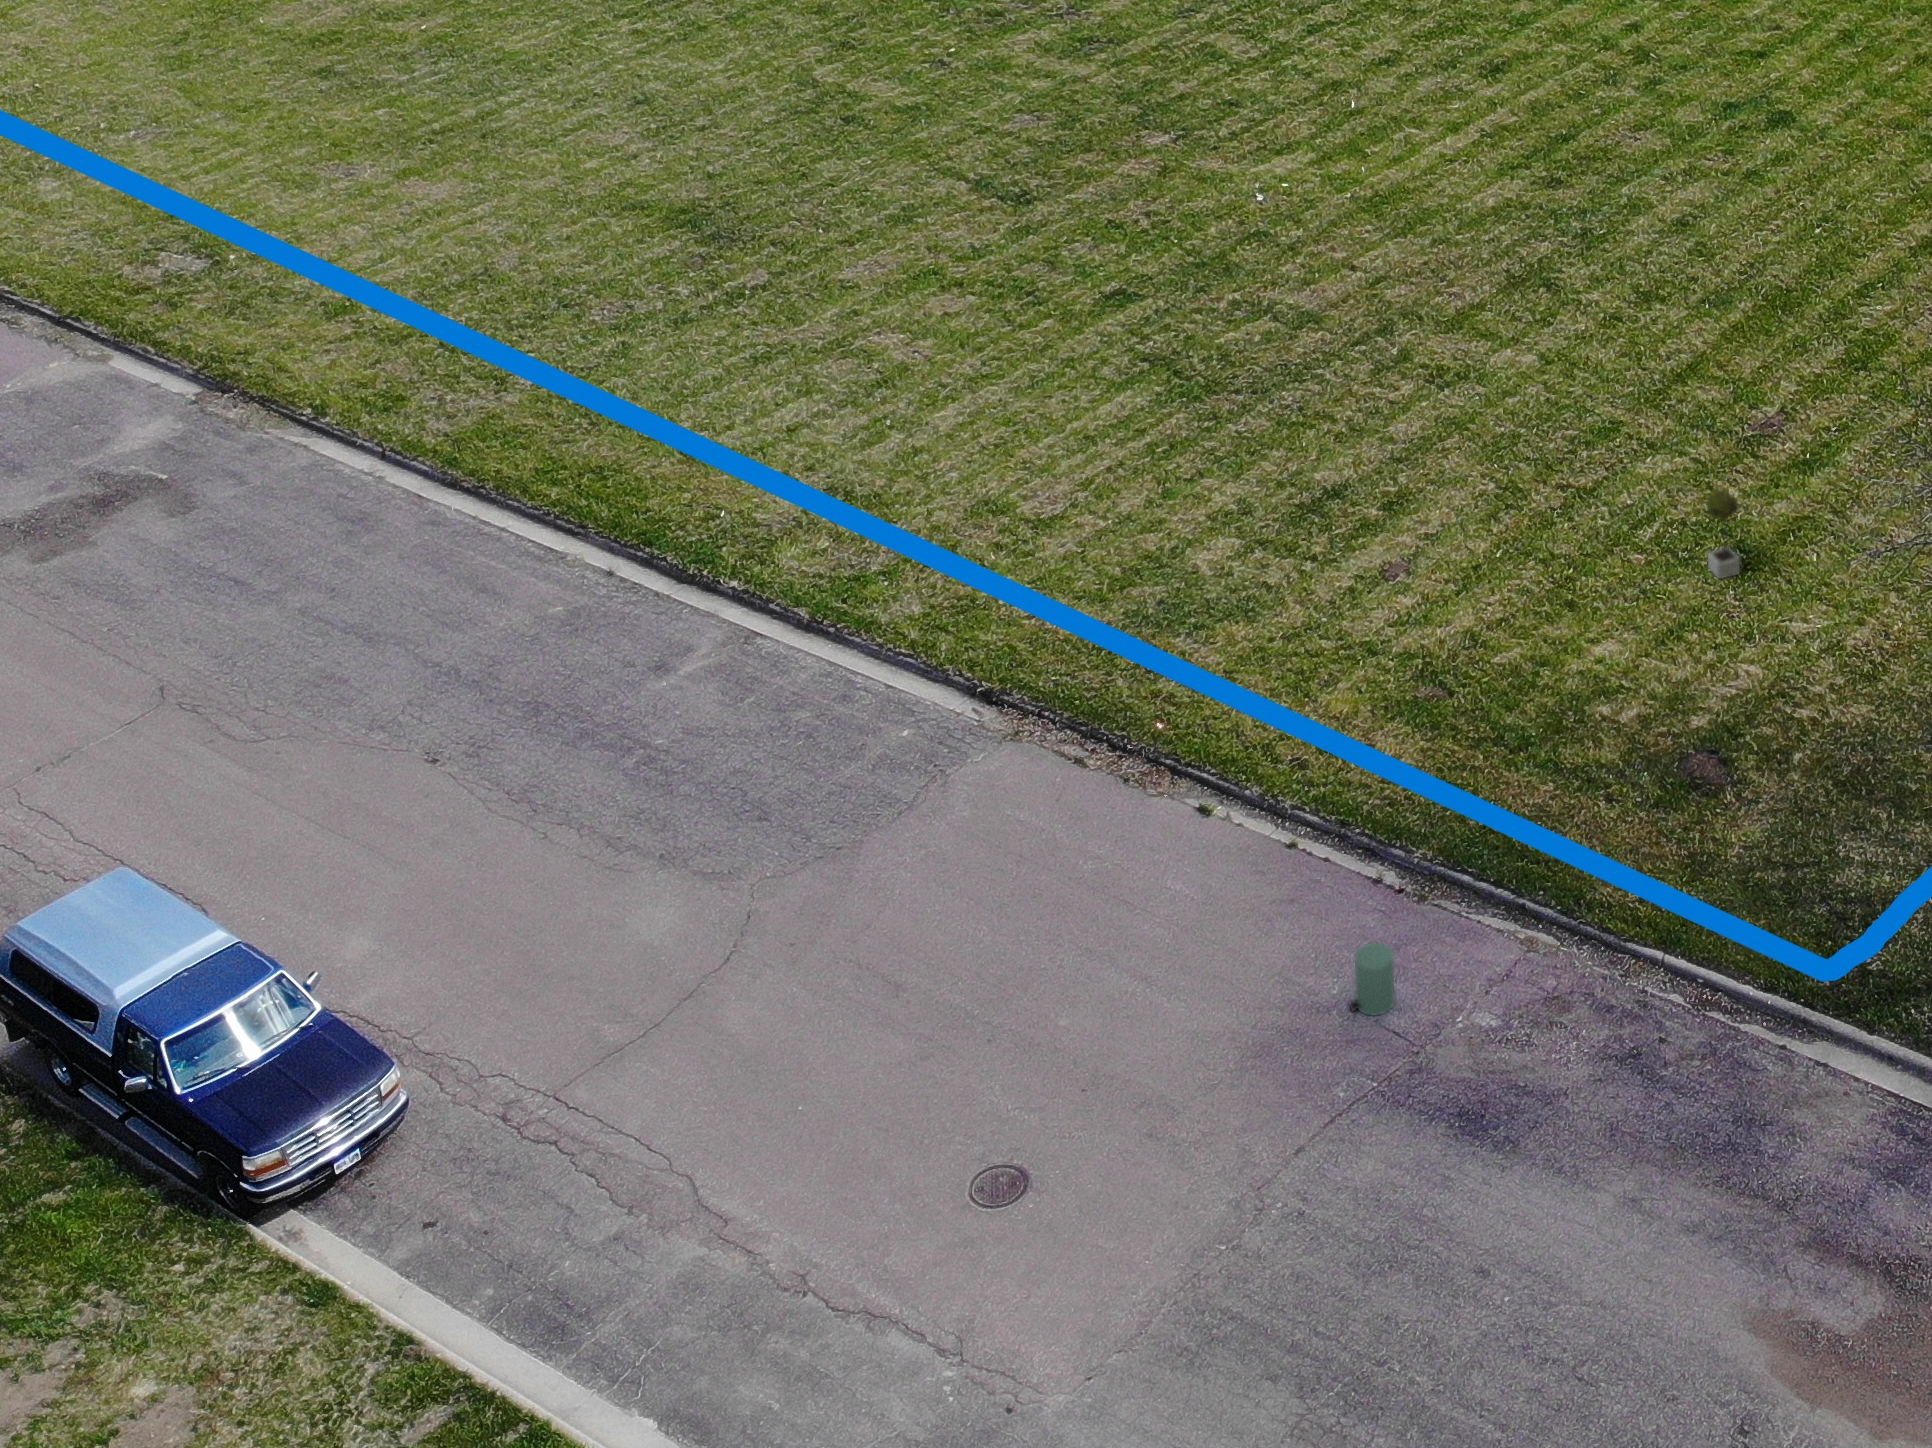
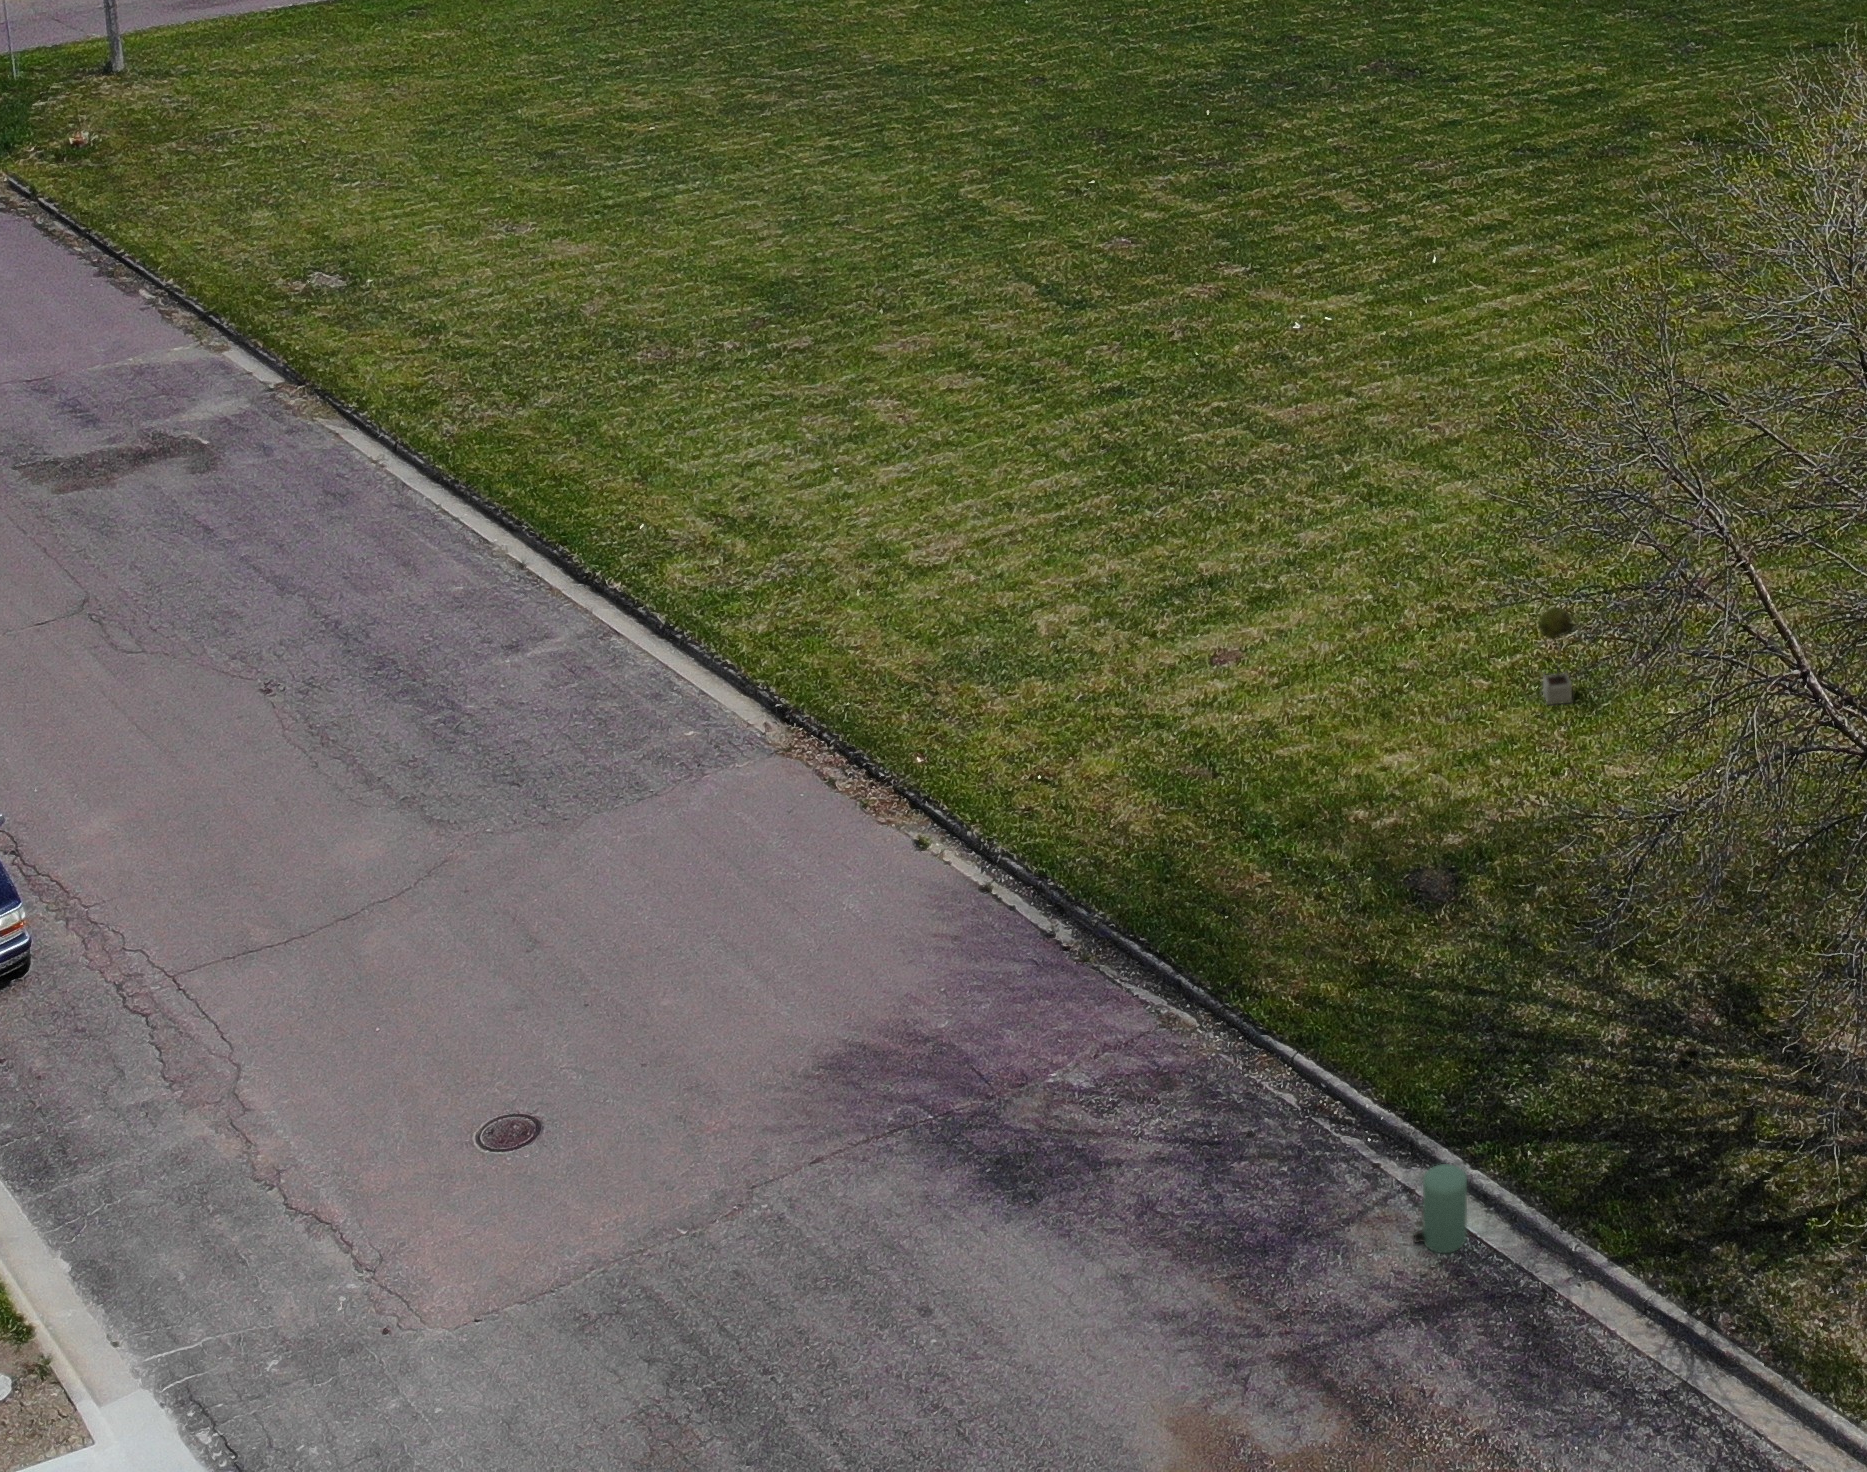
trash can: present [1349,943,1394,1015] -> present [1414,1164,1467,1253]

